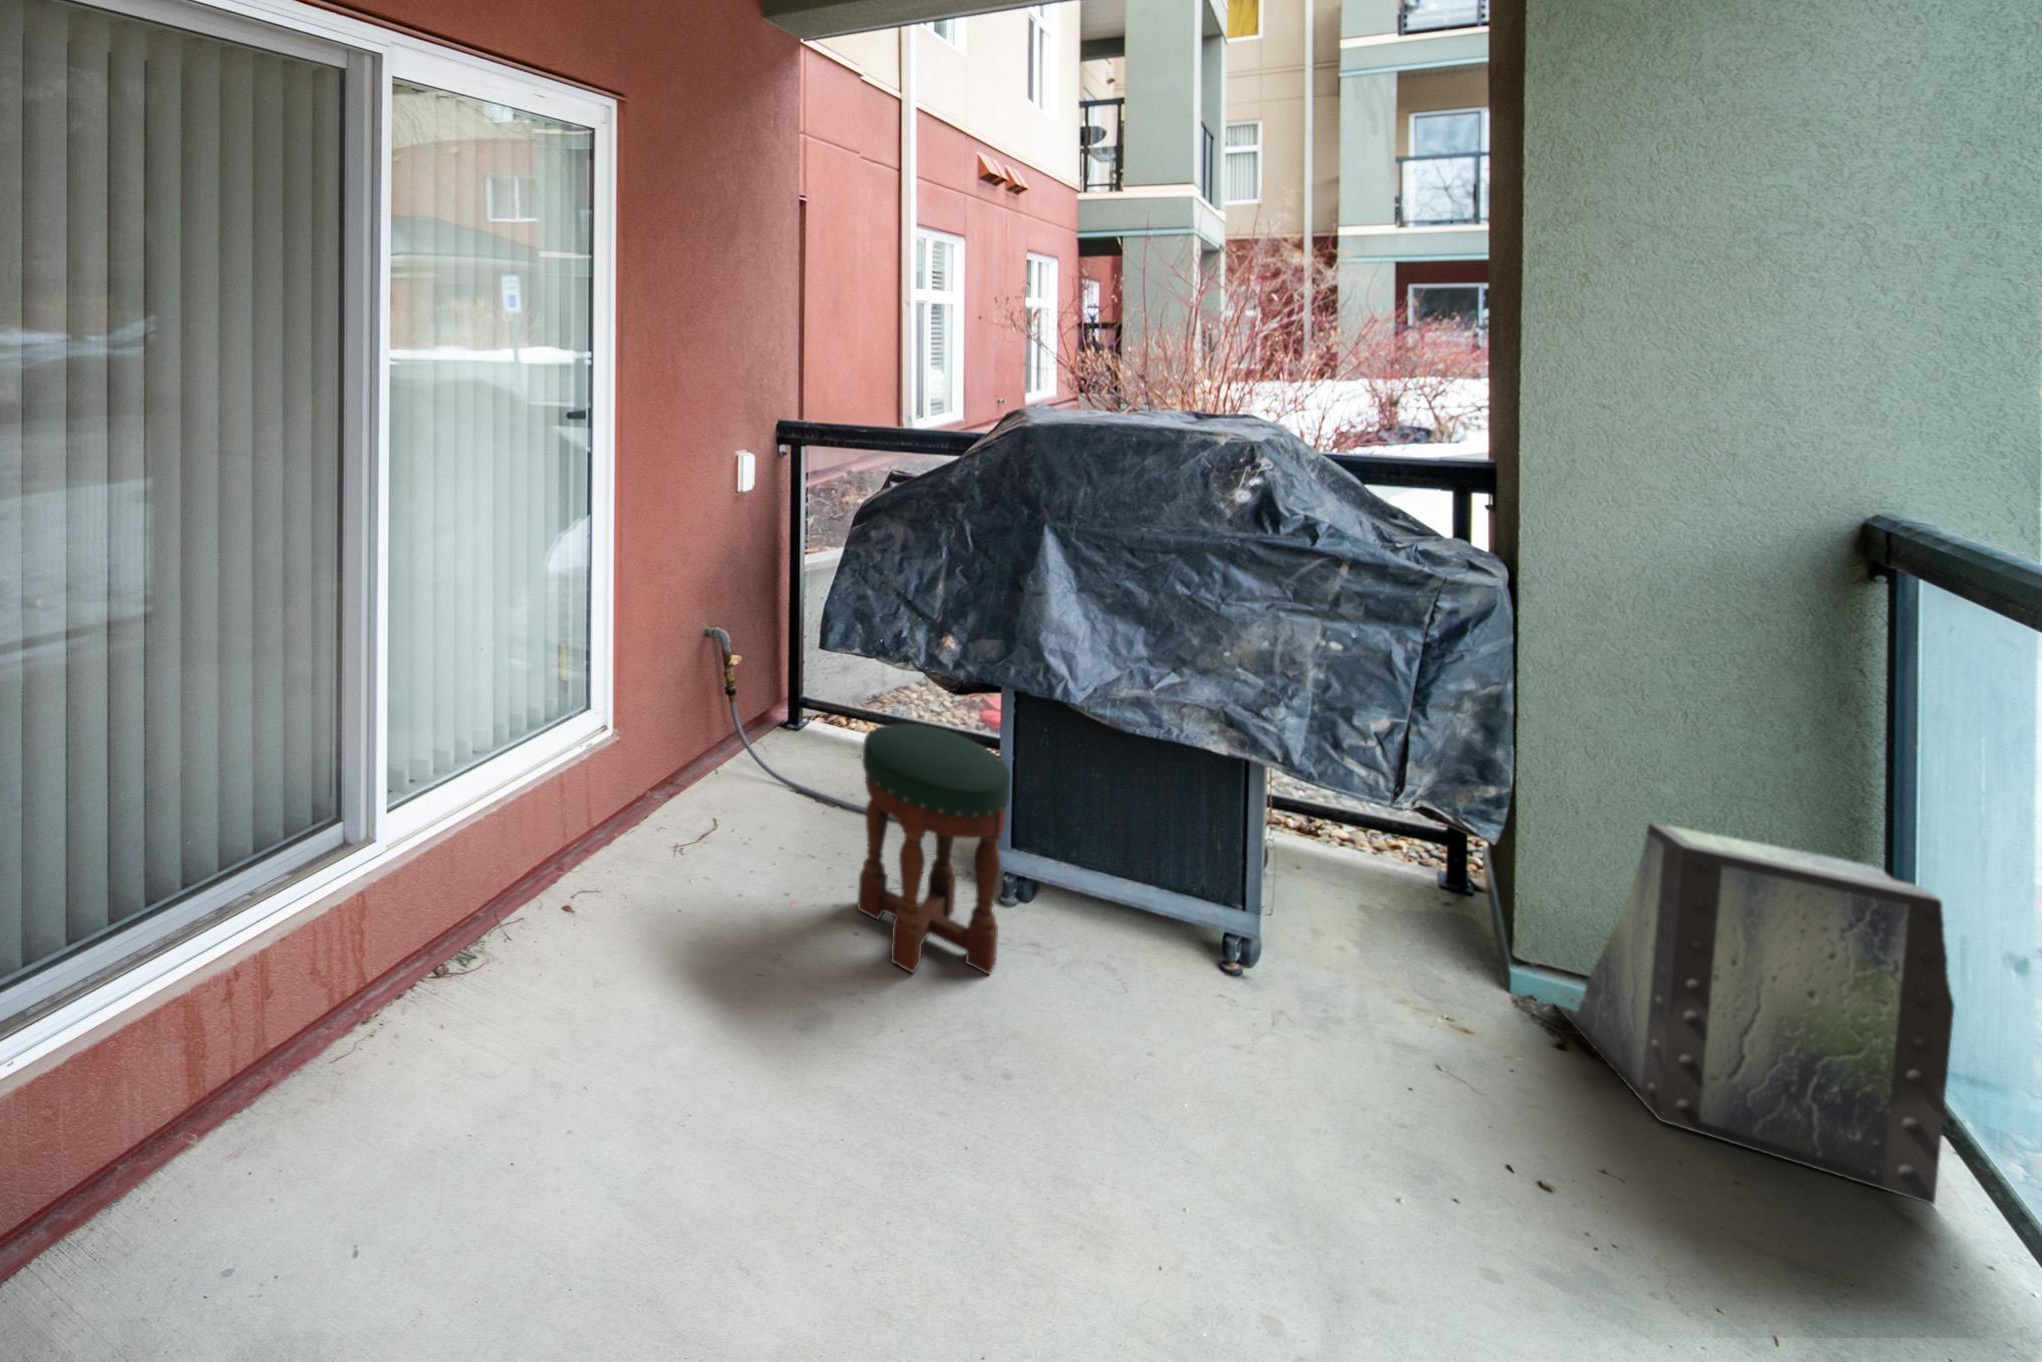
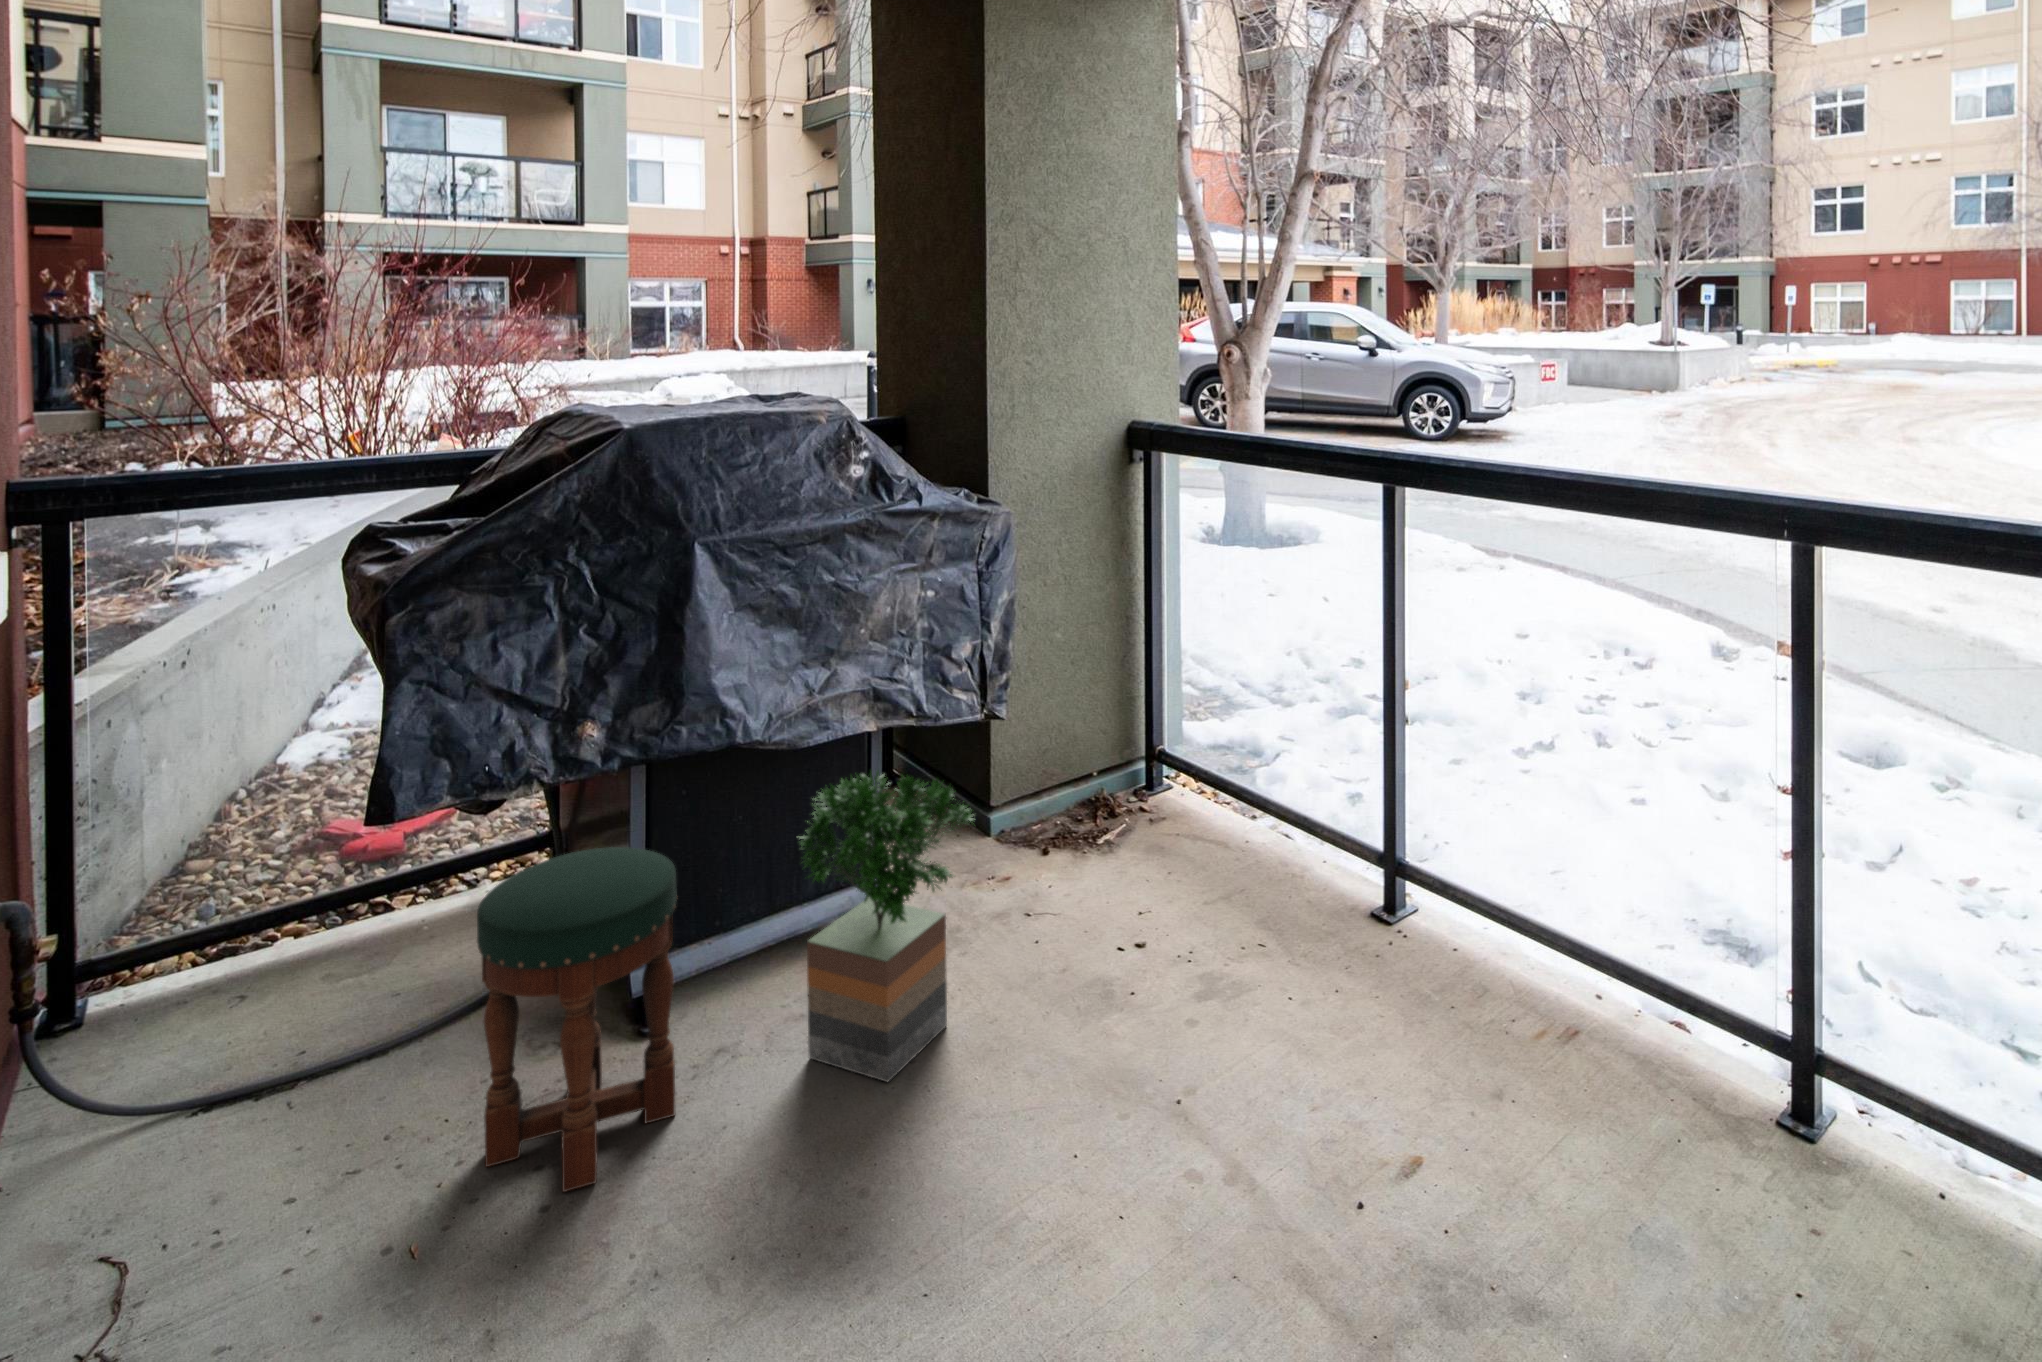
potted tree: none [1115,784,1357,1107] -> present [800,771,973,1082]
storage box: present [1558,823,1954,1204] -> none [1030,622,1195,872]

